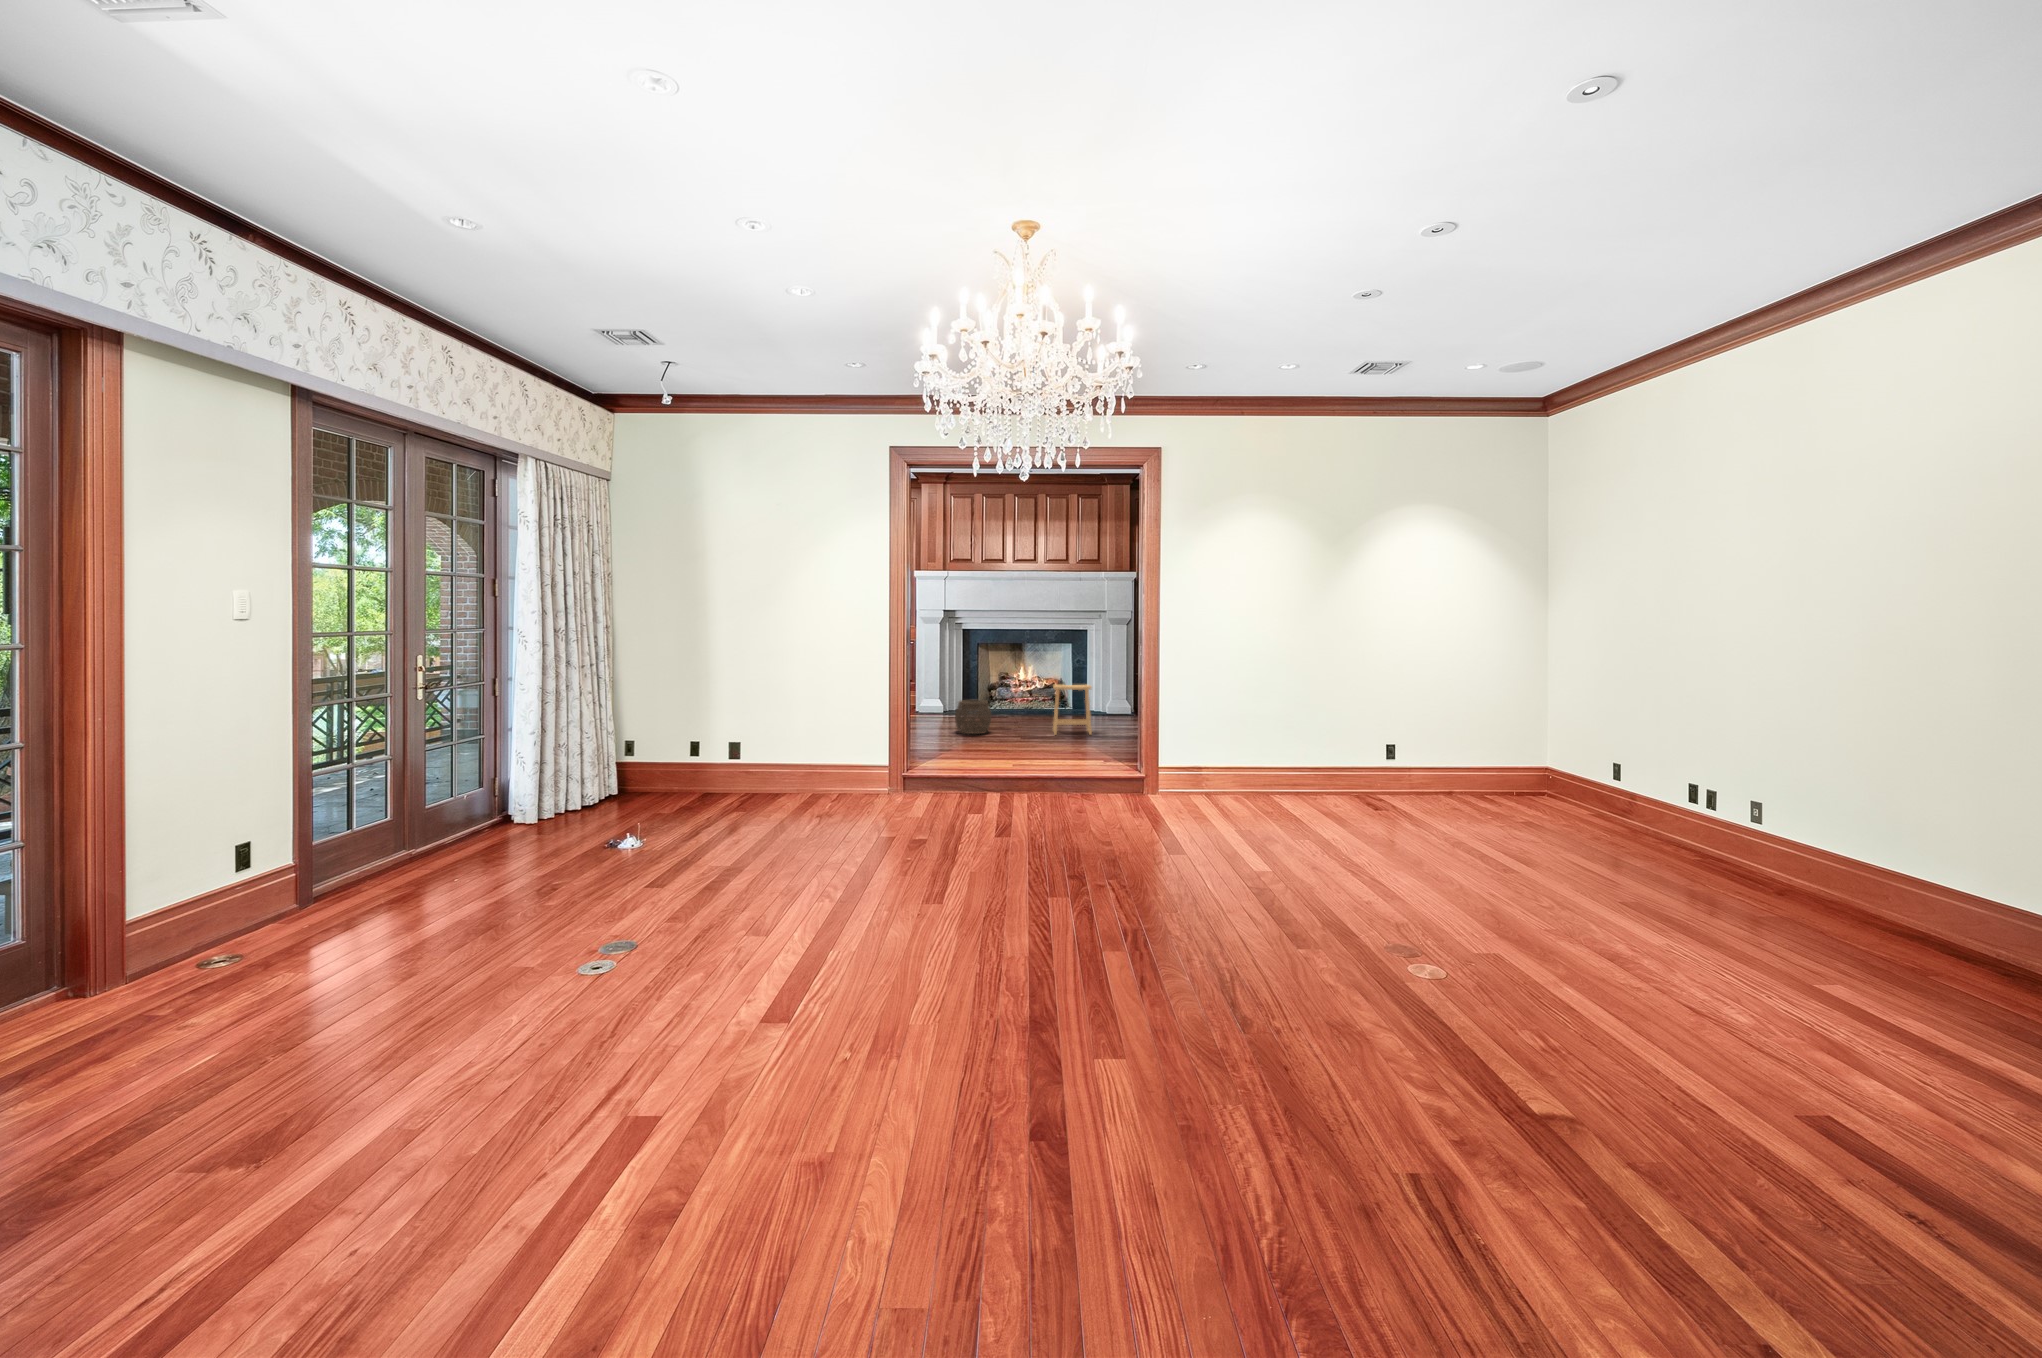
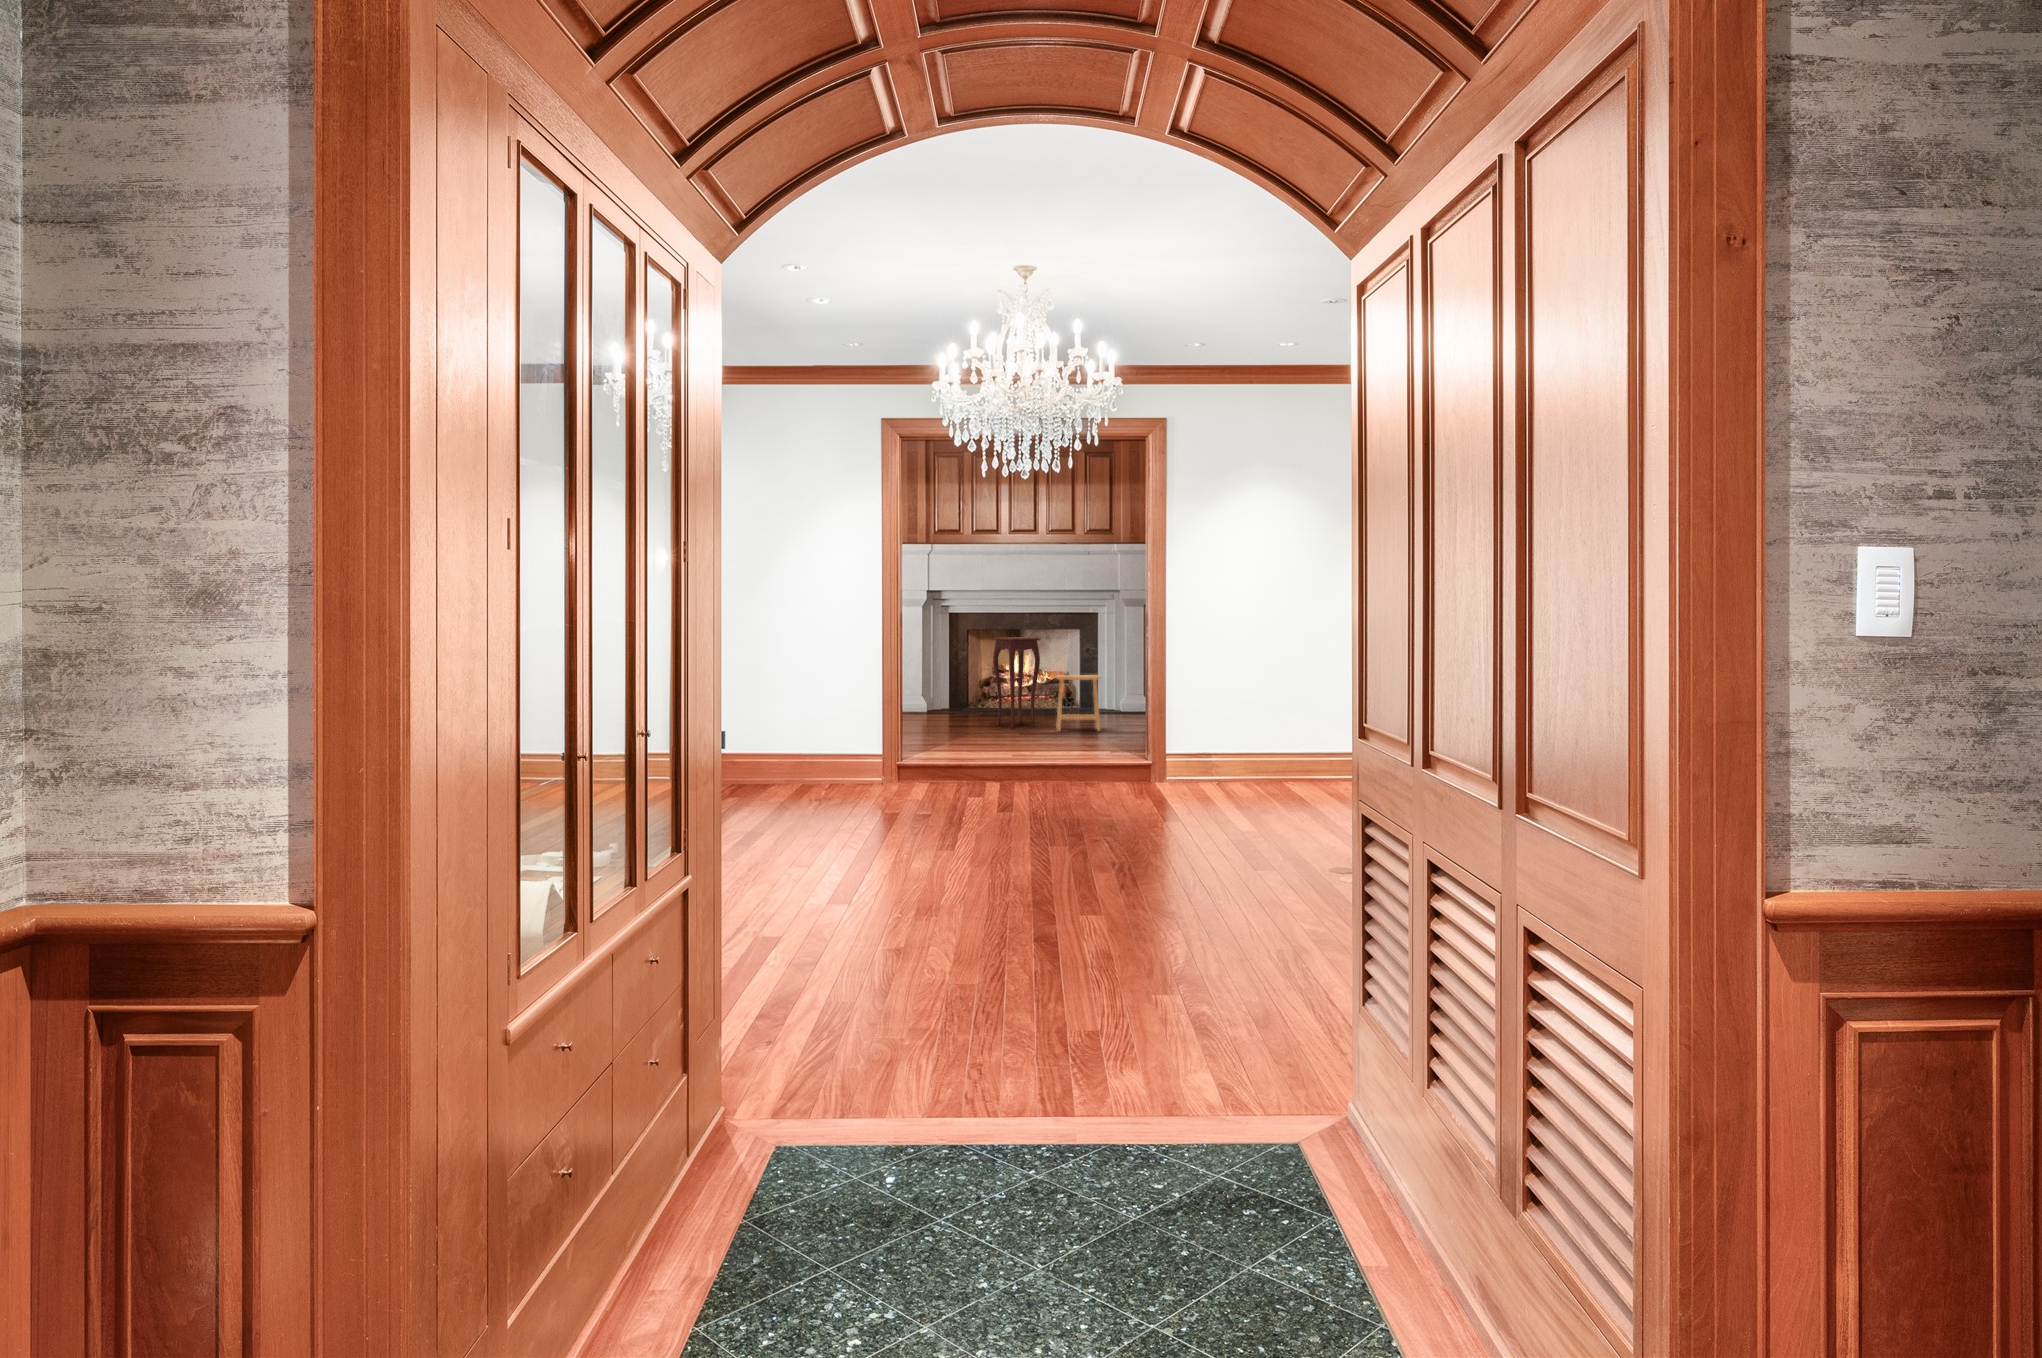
side table: none [998,651,1039,730] -> present [993,637,1040,727]
woven basket: present [955,700,991,734] -> none [944,693,987,731]

